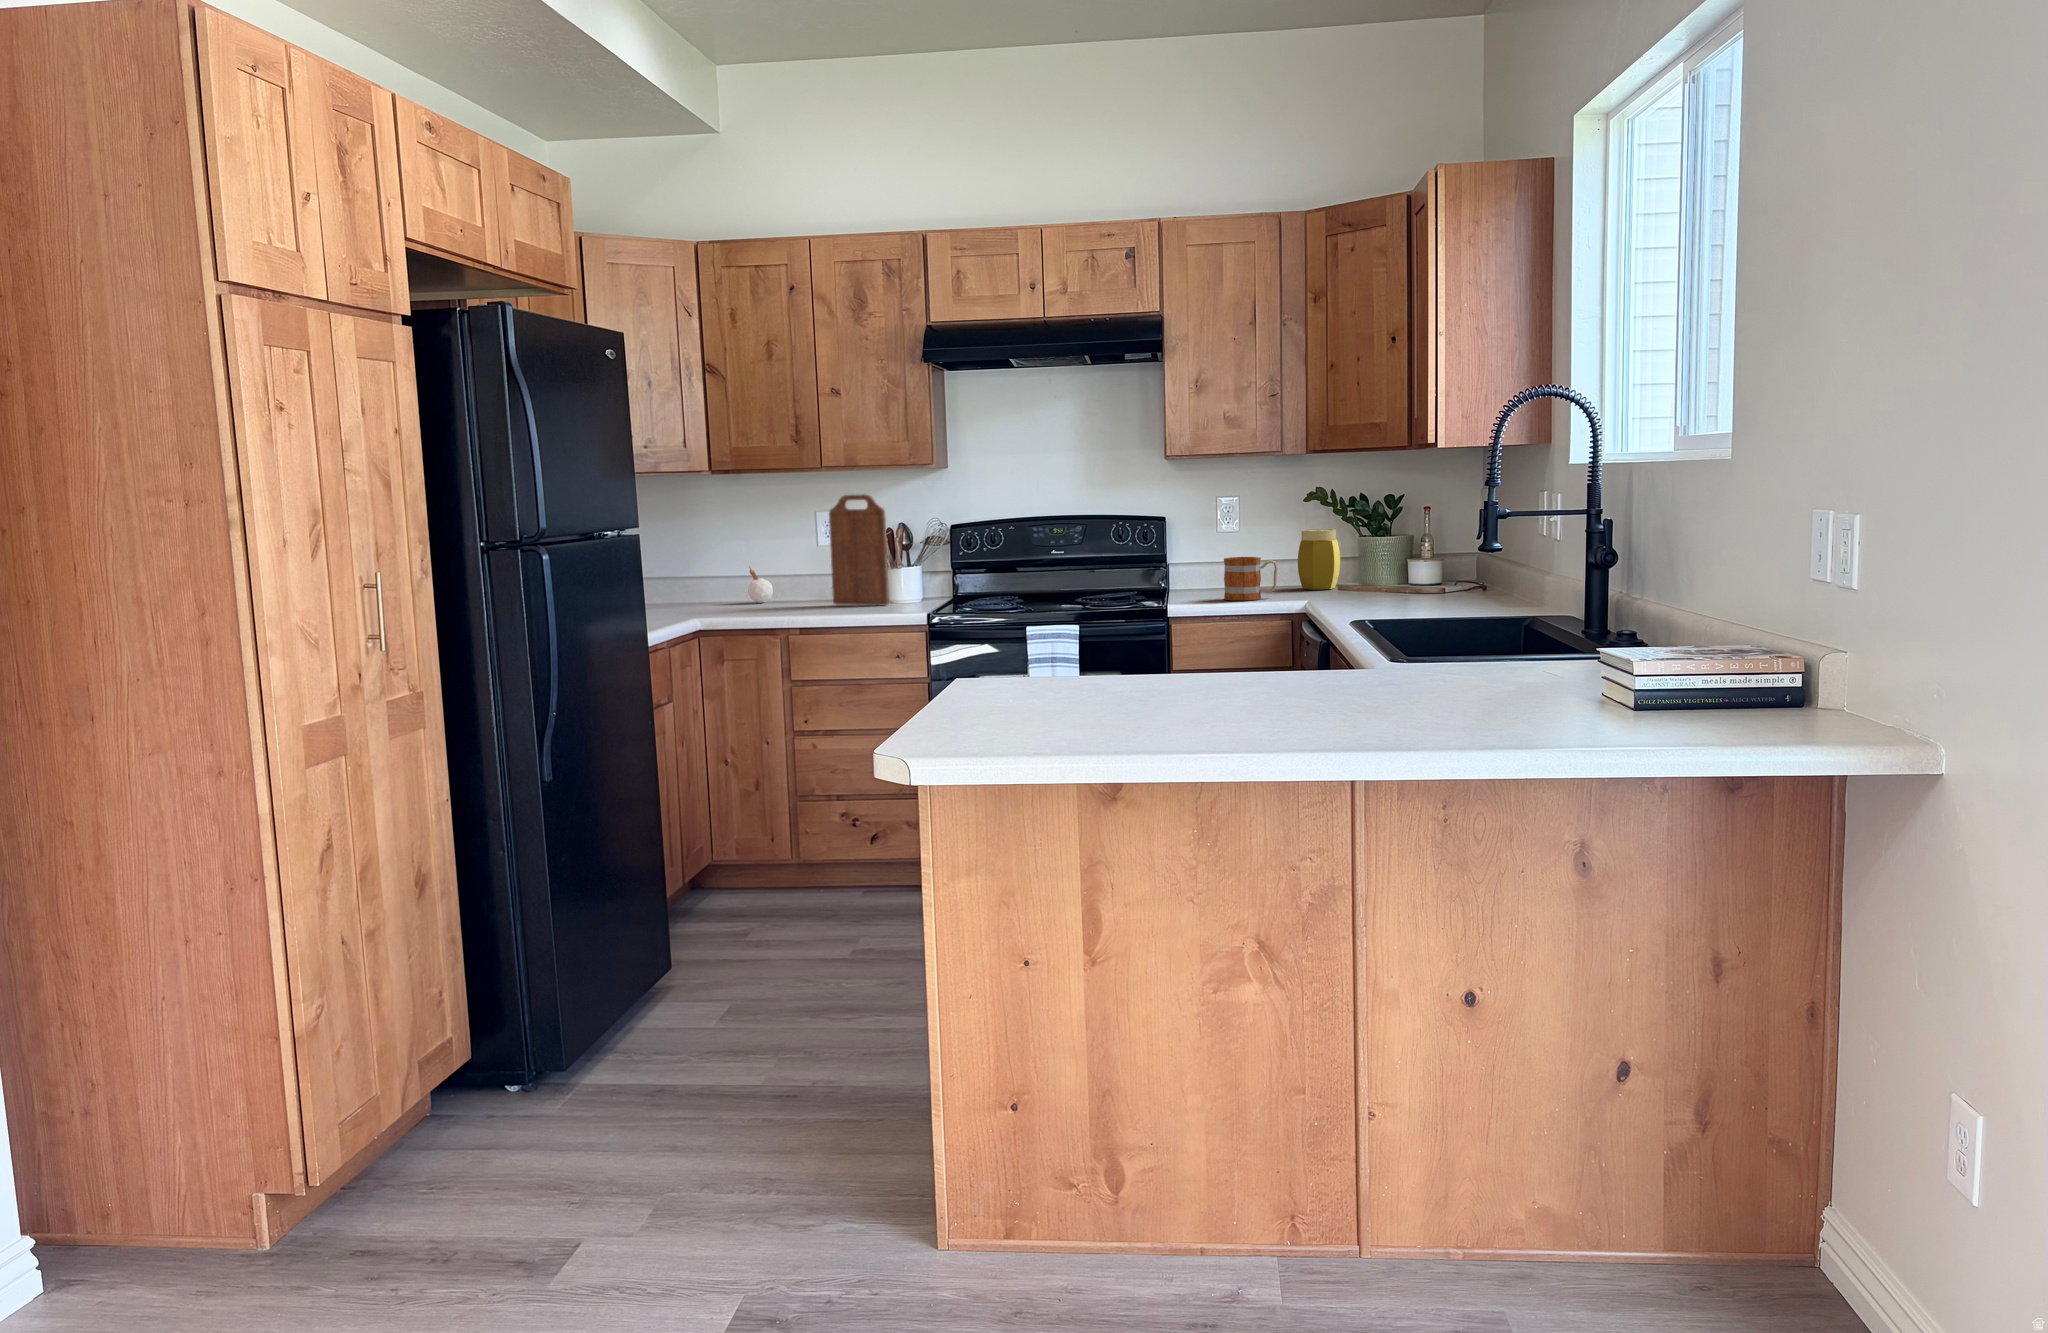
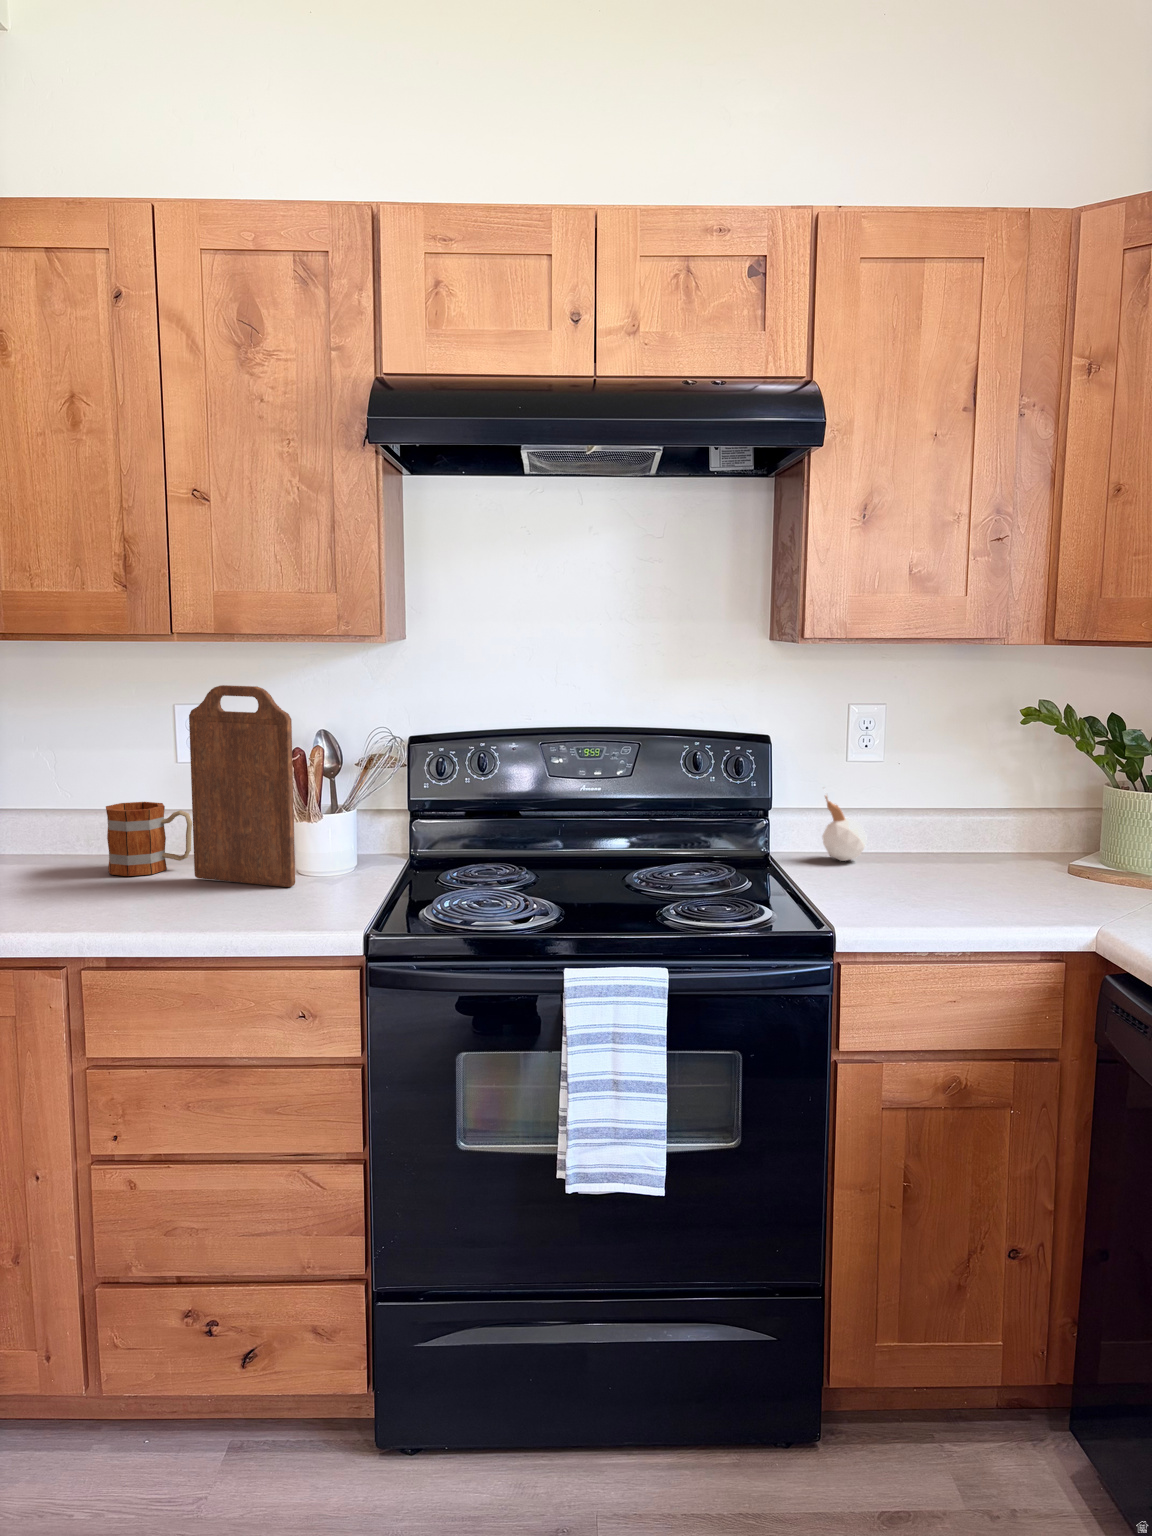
jar: present [1298,529,1340,590] -> none [1014,772,1084,879]
mug: present [1224,557,1278,600] -> present [106,802,192,876]
candle: present [748,566,773,603] -> present [822,795,867,861]

